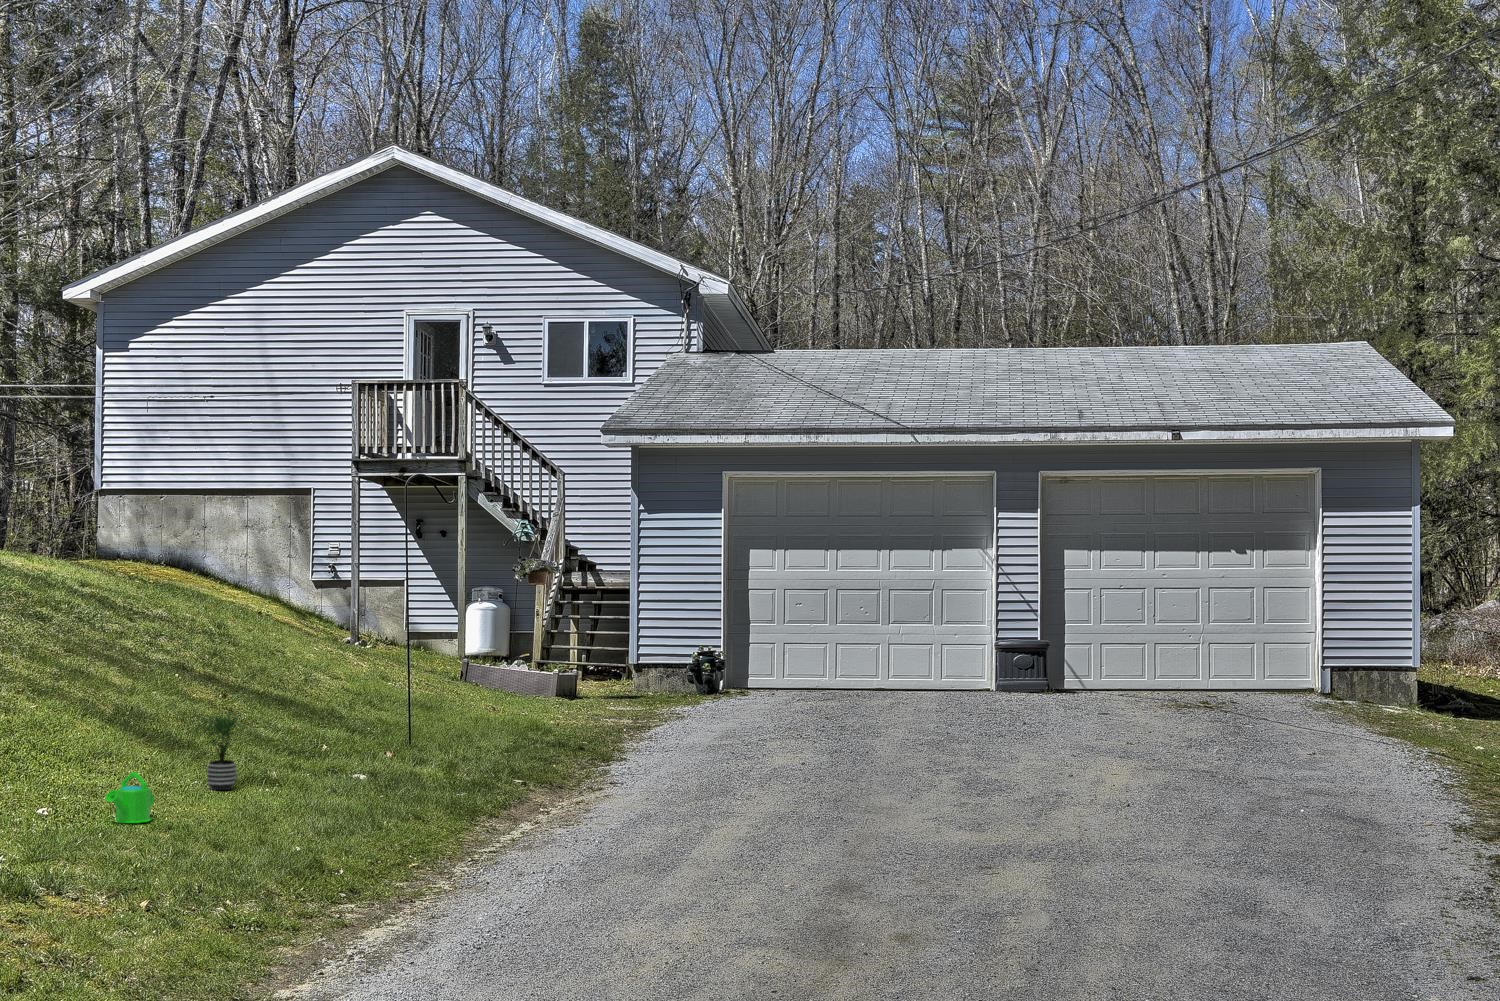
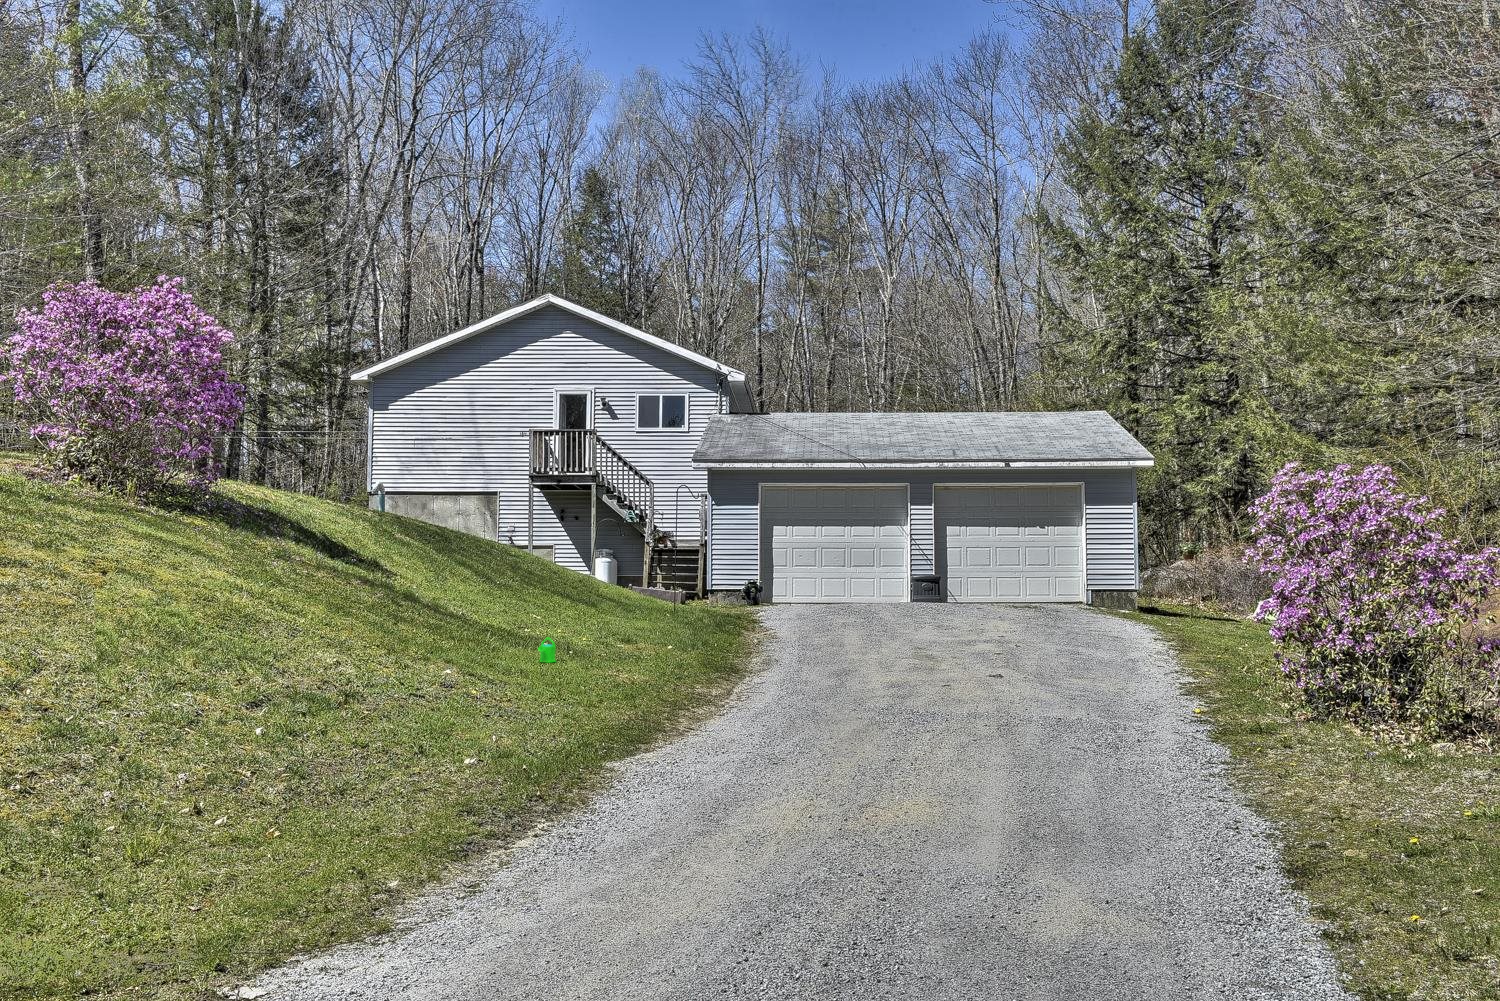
potted plant: present [193,713,243,790] -> none [555,608,584,649]

